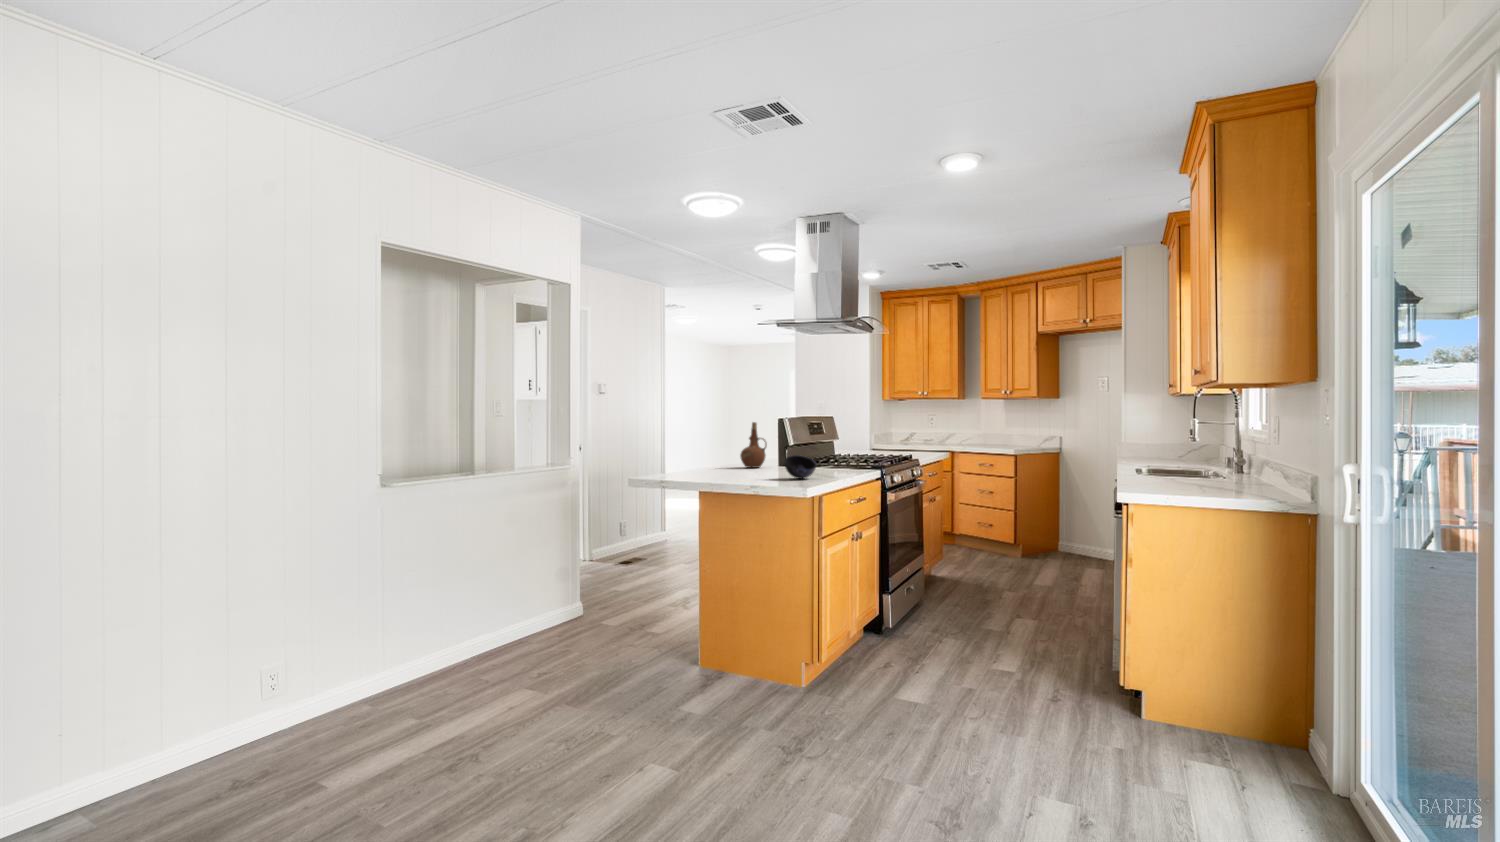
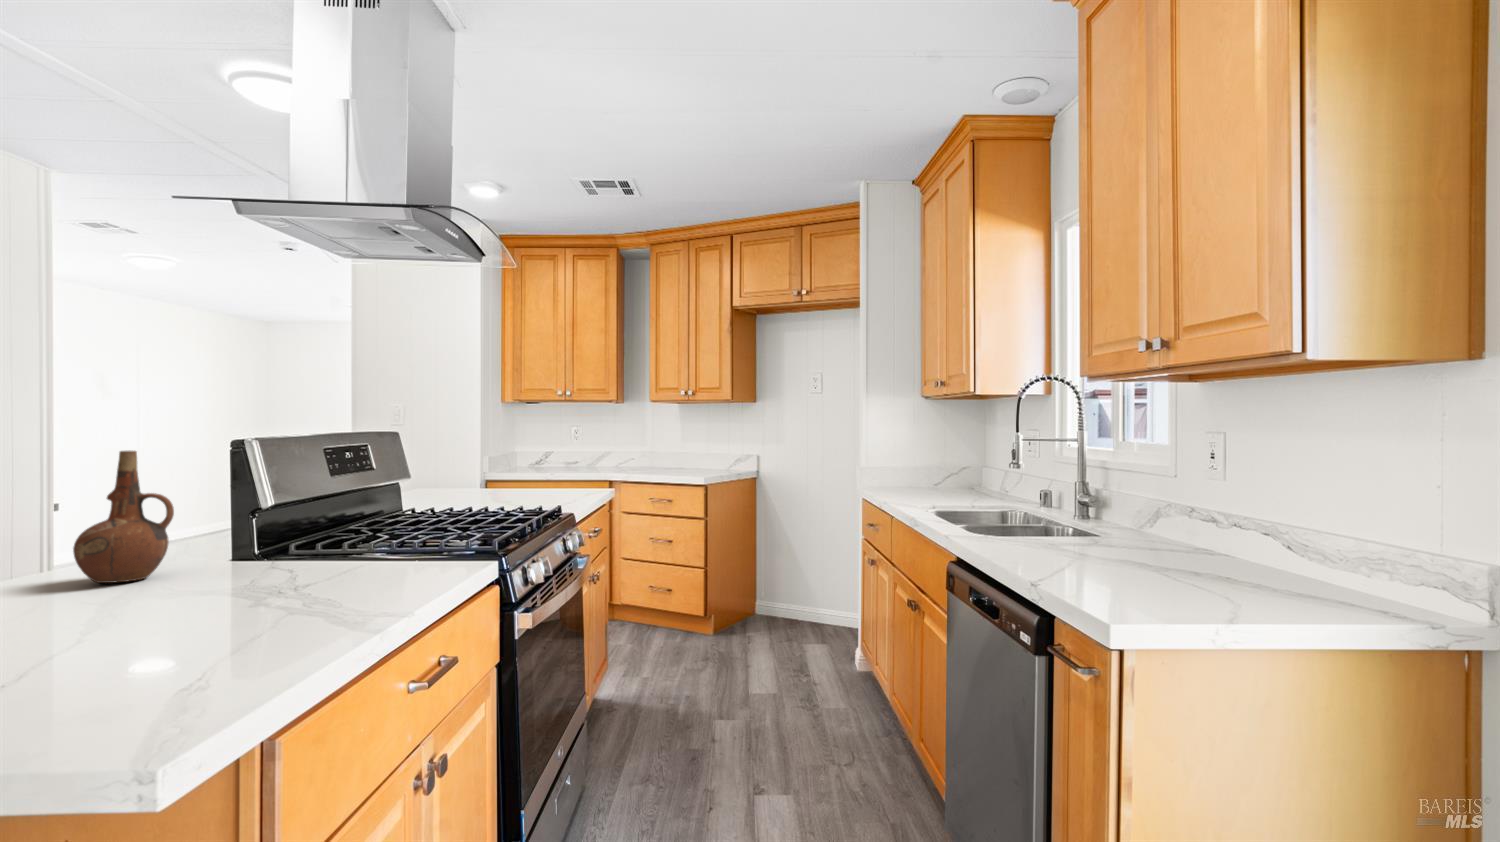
bowl: present [785,455,816,479] -> none [113,579,265,676]

